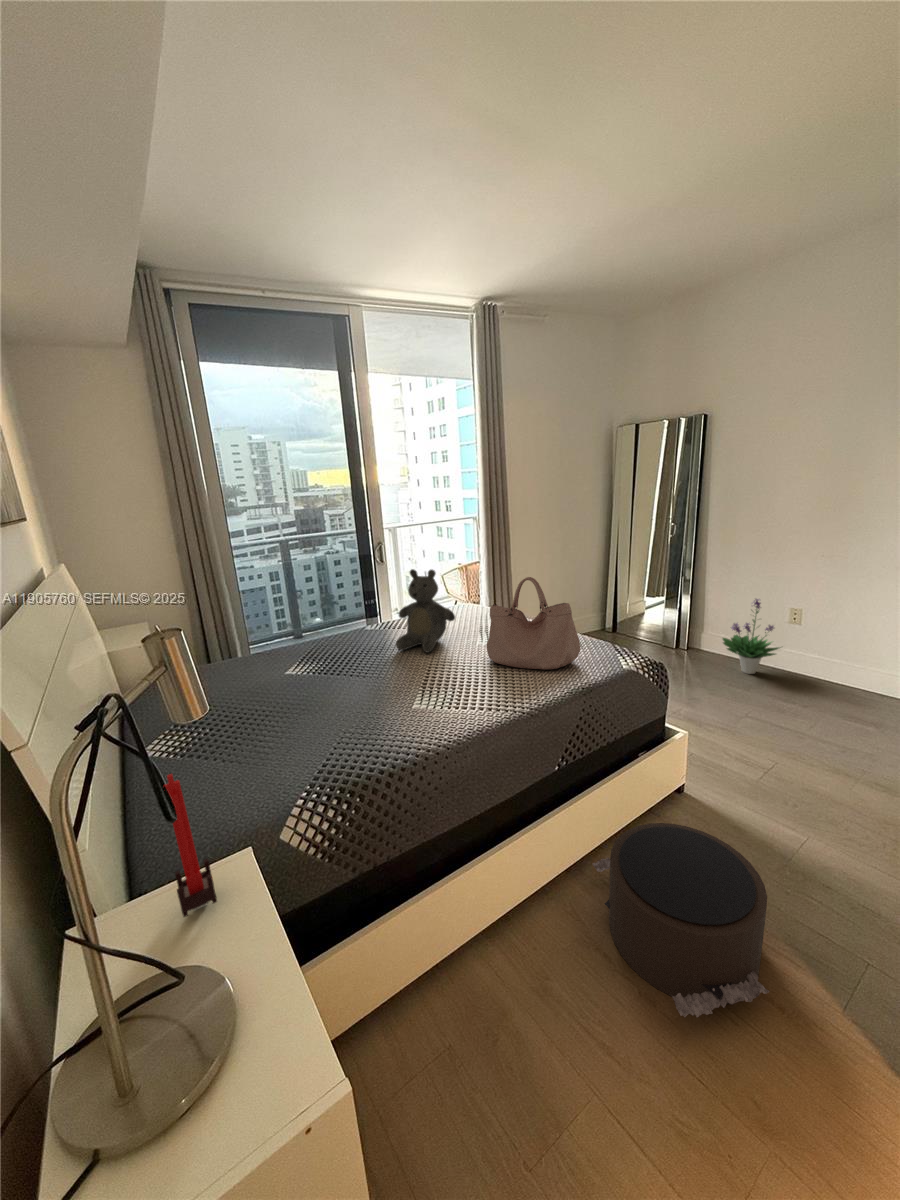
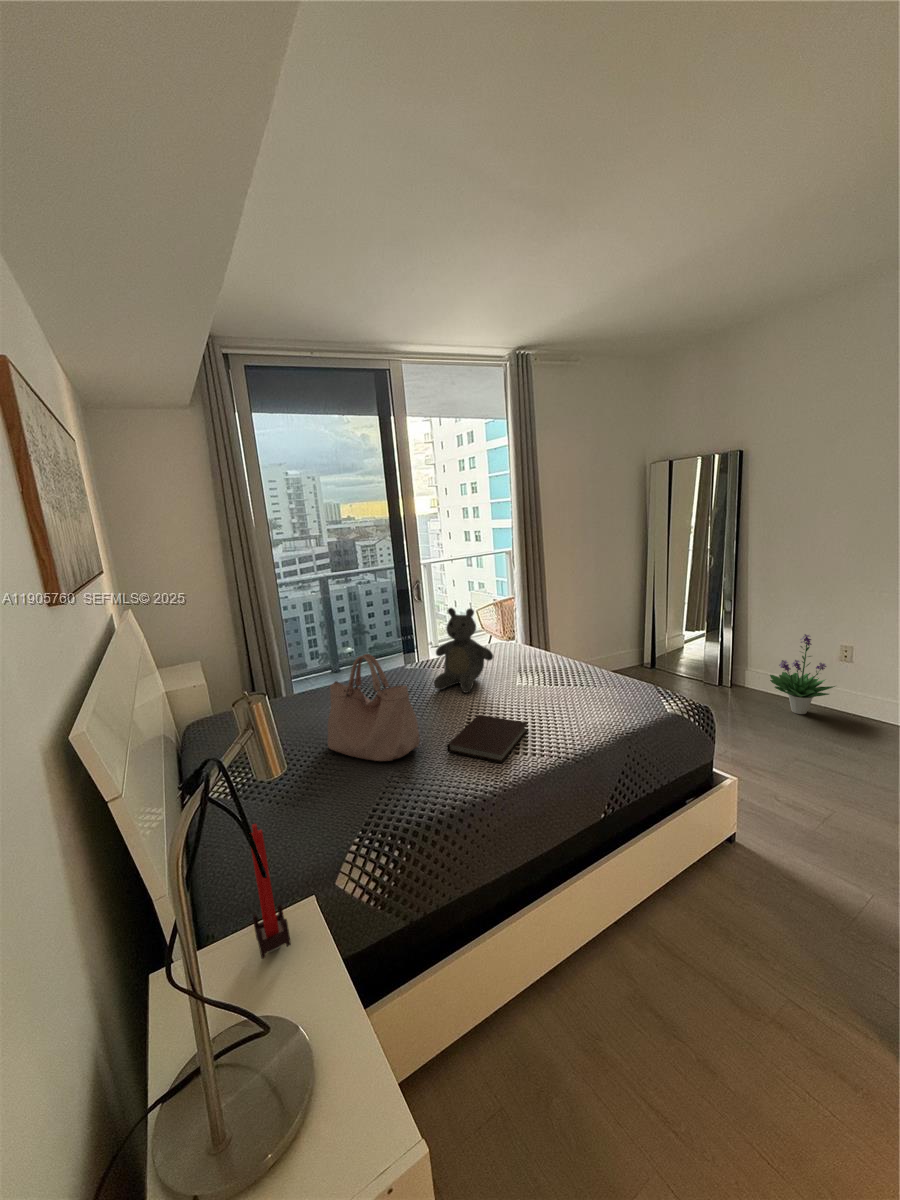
handbag: present [487,577,580,669] -> present [328,654,420,761]
notebook: none [404,672,487,717] -> present [447,715,528,763]
pouf: present [593,823,769,1017] -> none [637,876,825,1080]

